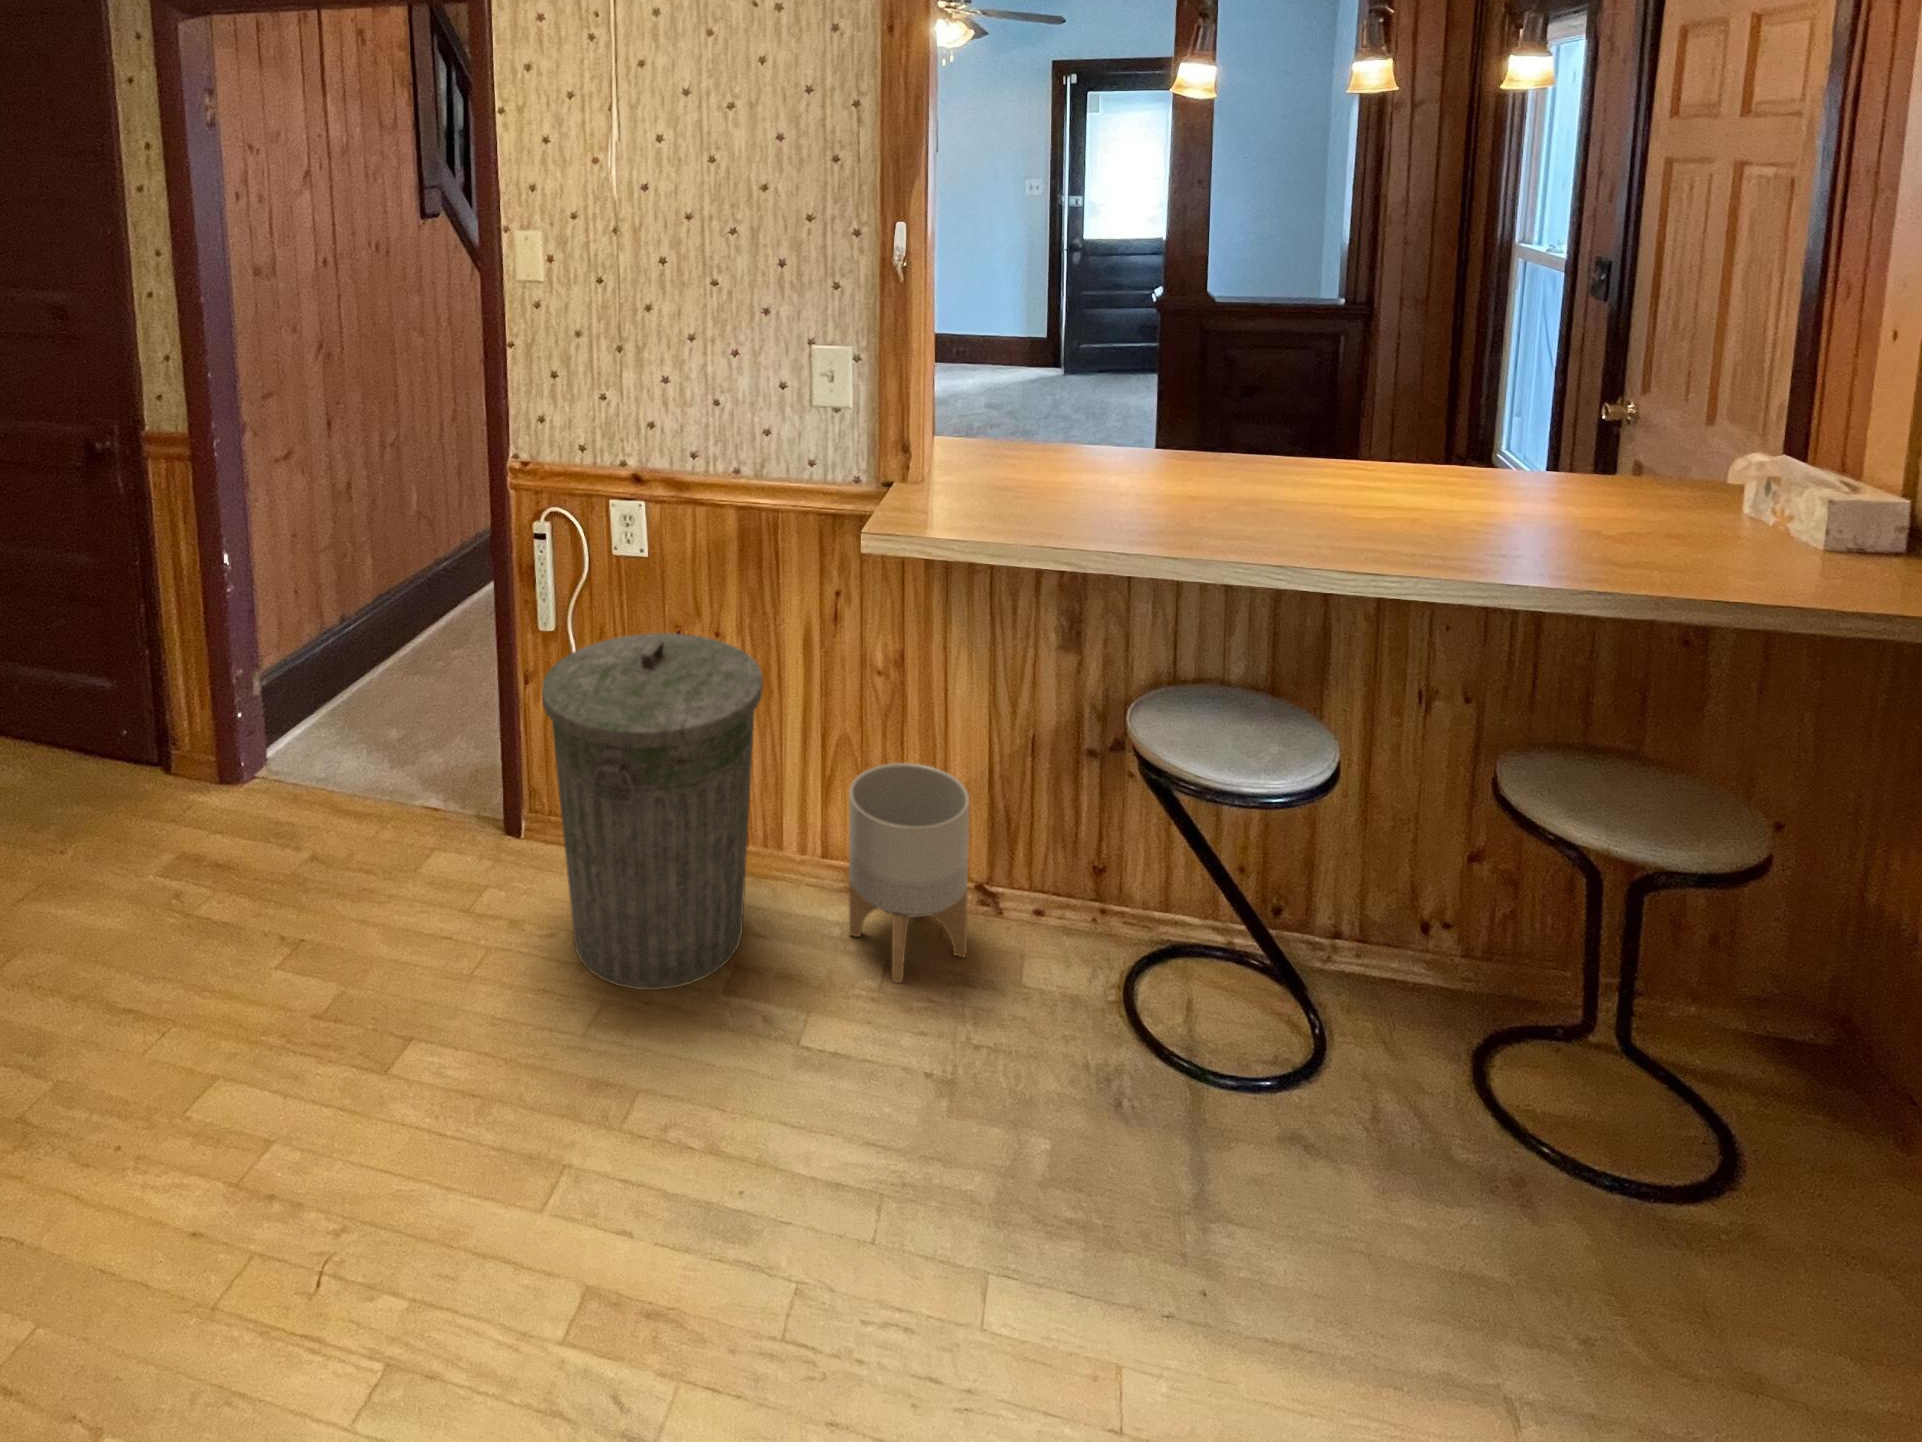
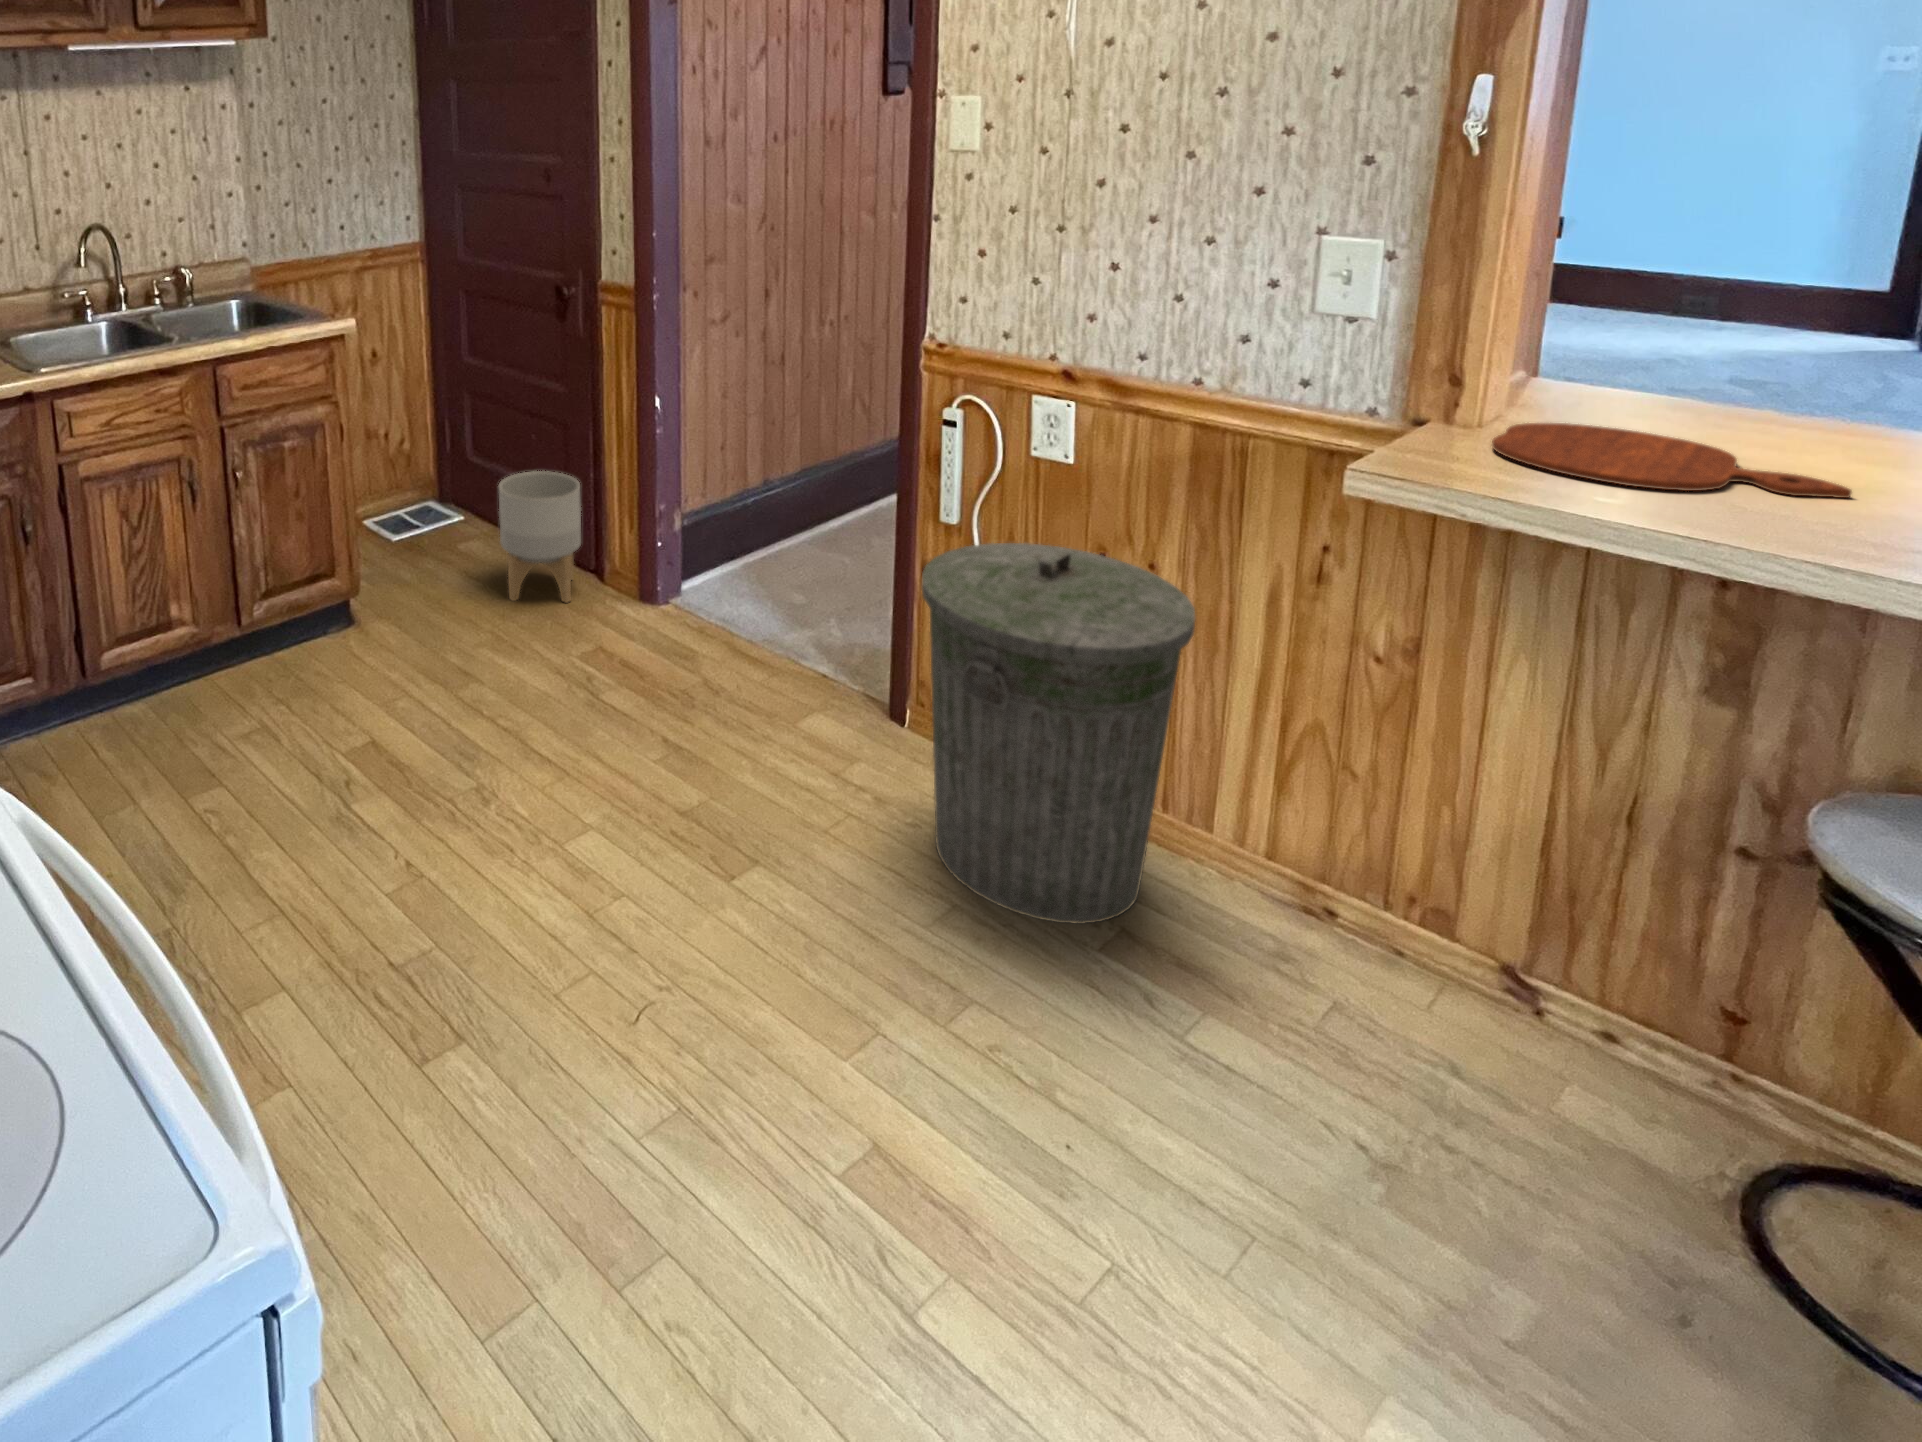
cutting board: none [937,473,1118,517] -> present [1492,423,1851,498]
planter: present [849,763,969,983] -> present [499,471,581,603]

